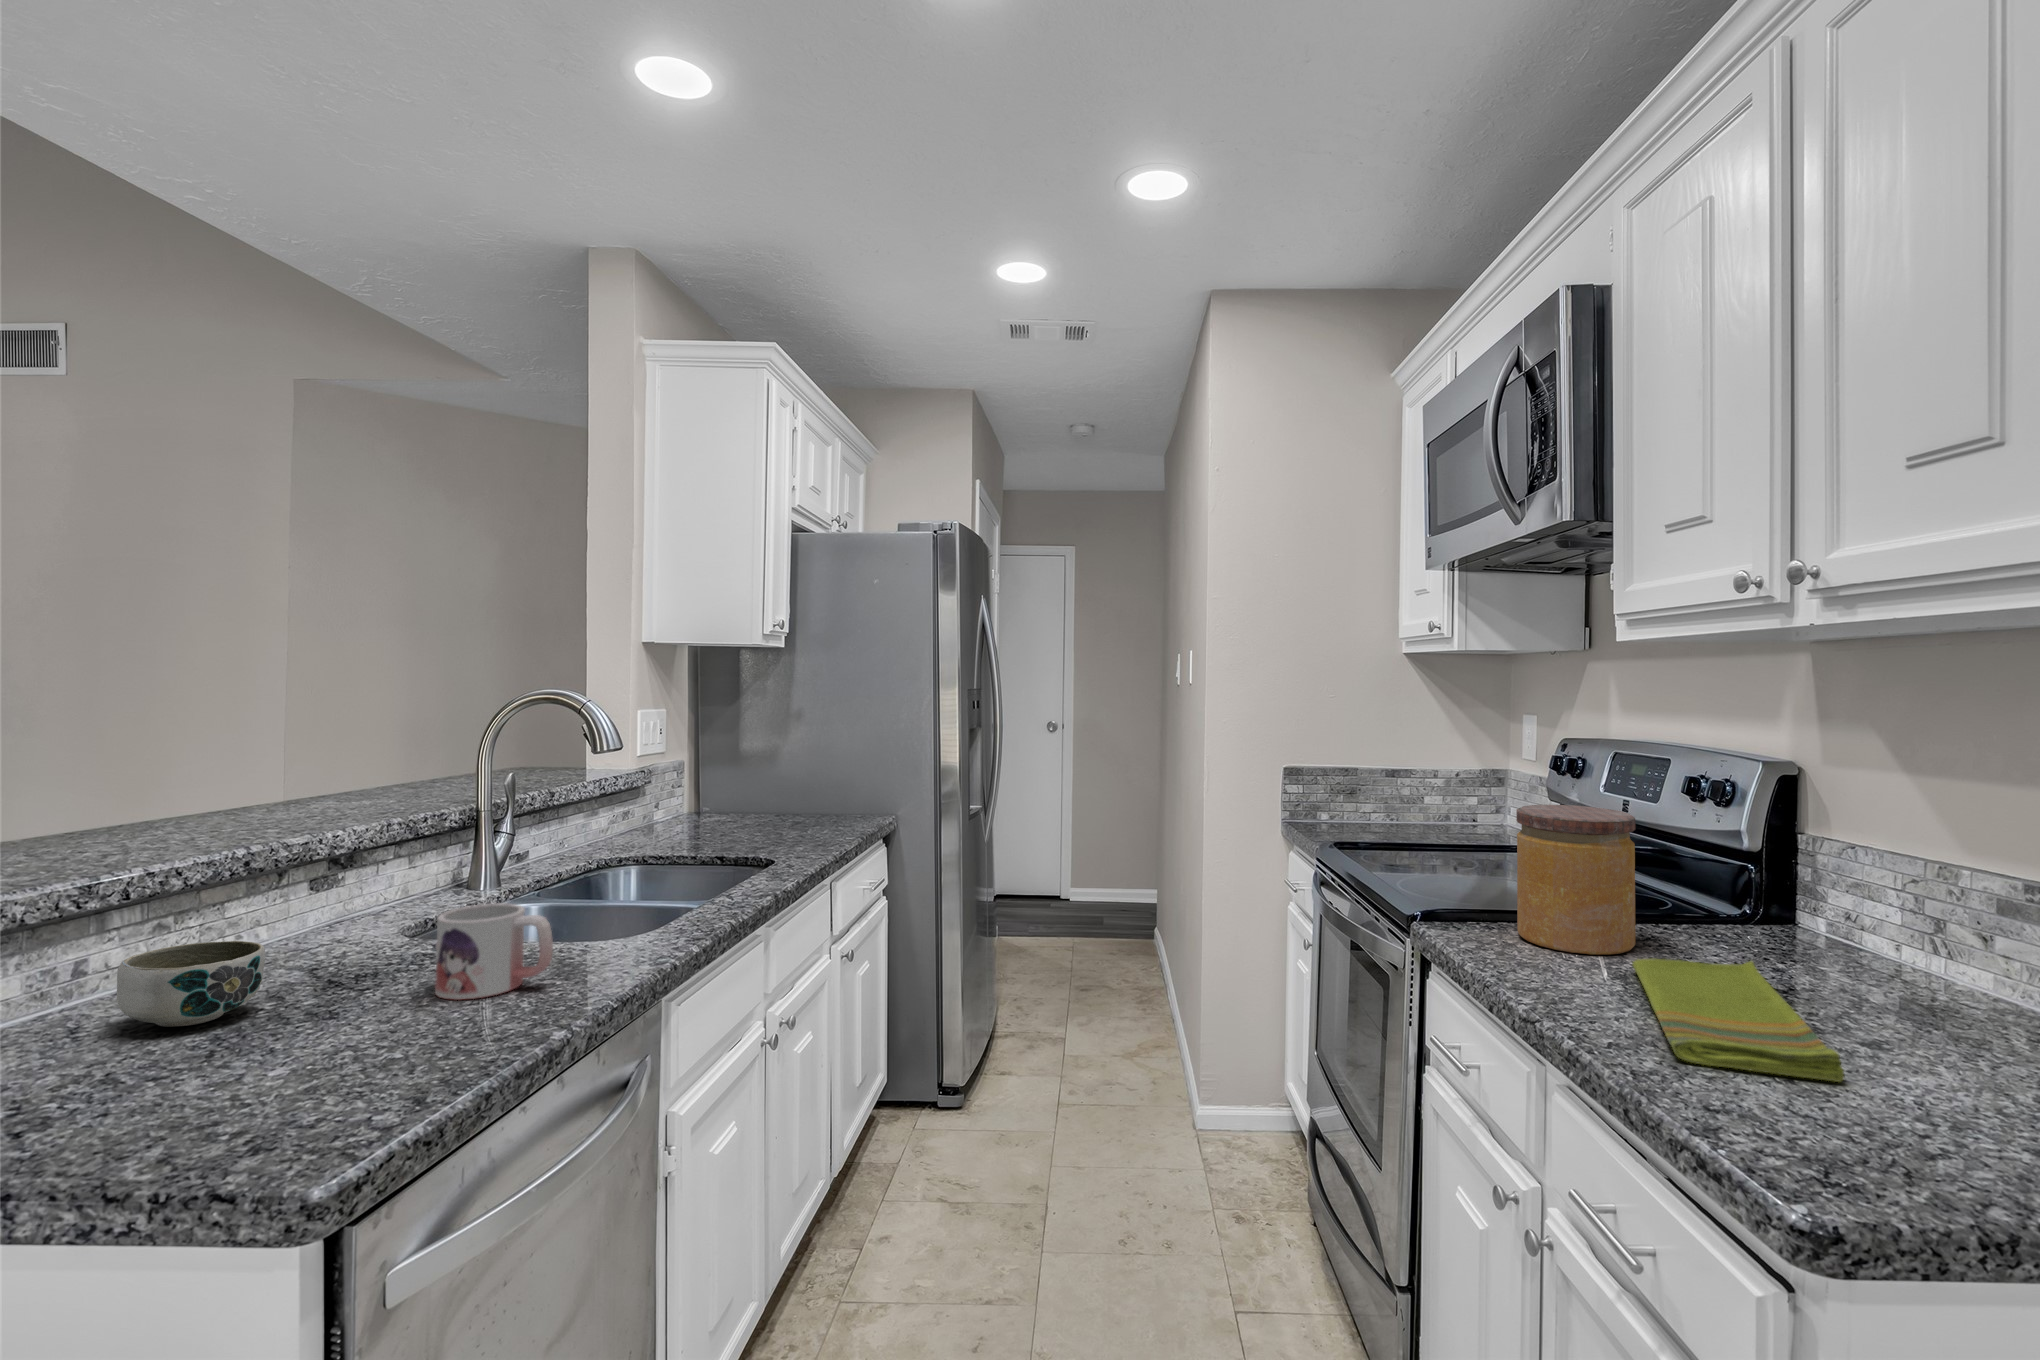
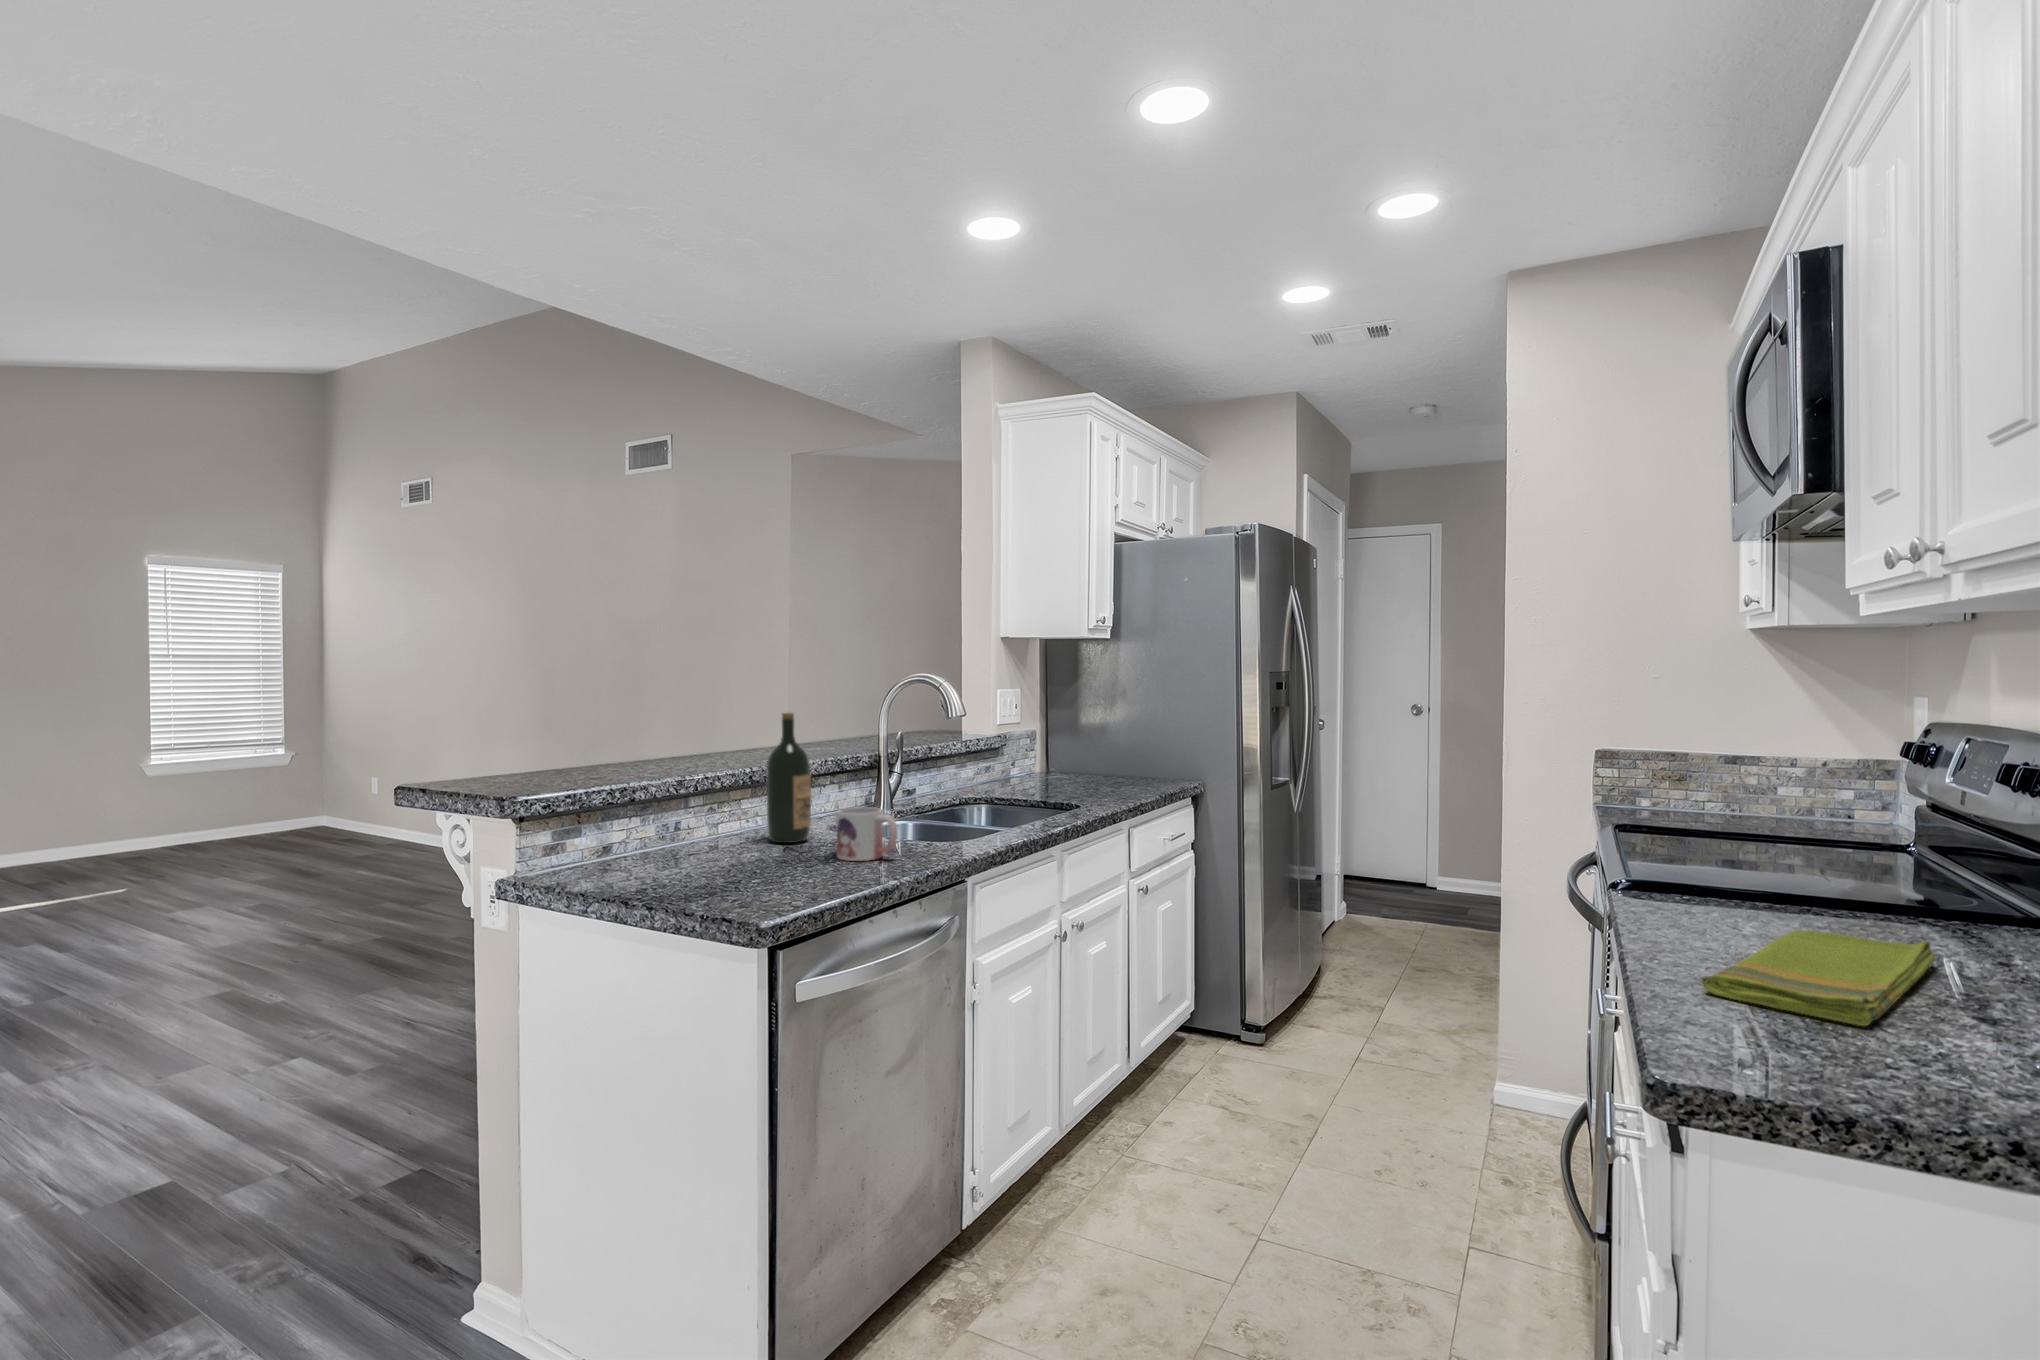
wine bottle: none [283,754,376,978] -> present [766,713,811,843]
jar: present [1516,805,1635,955] -> none [1698,780,1840,930]
bowl: present [117,941,265,1027] -> none [695,815,756,857]

